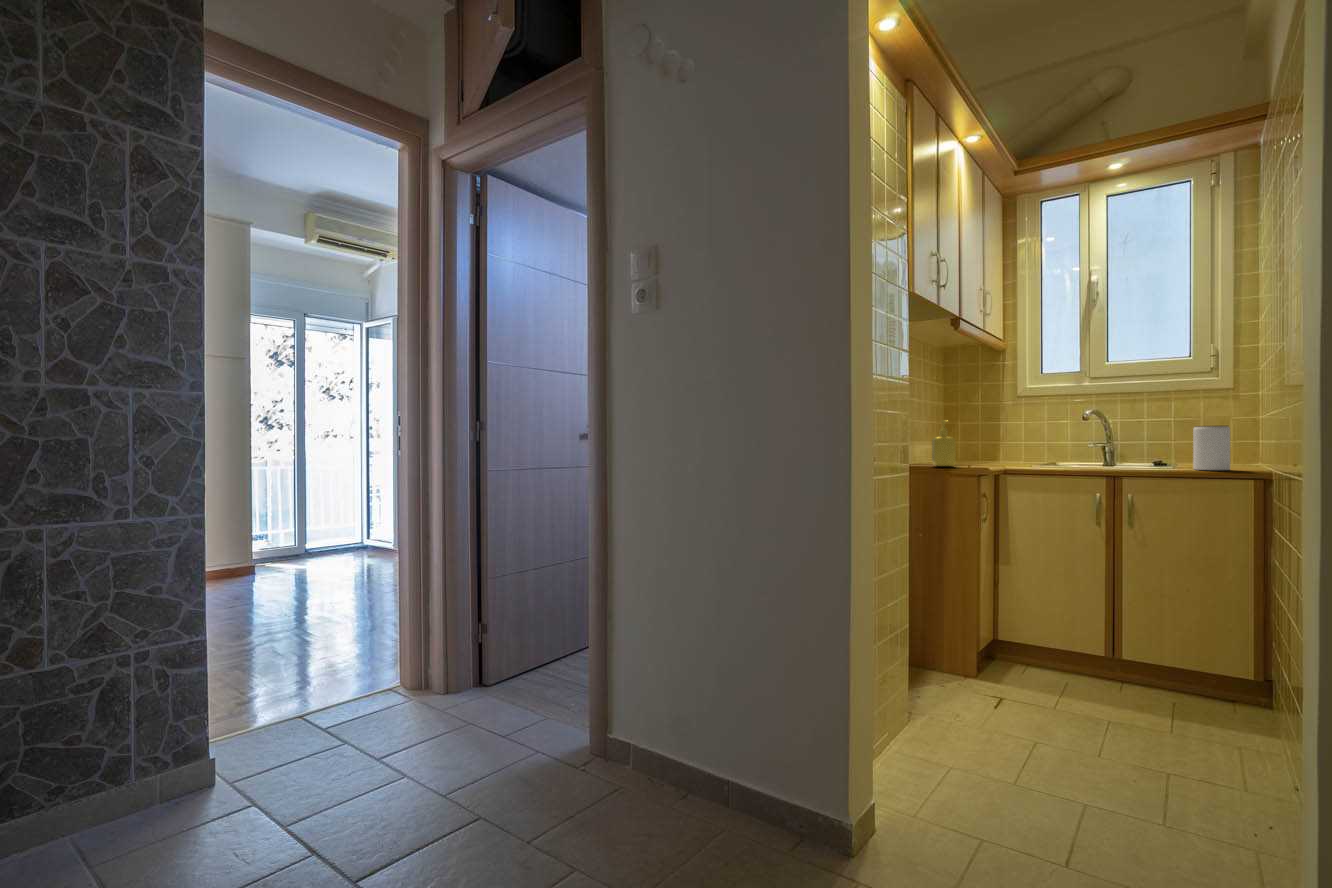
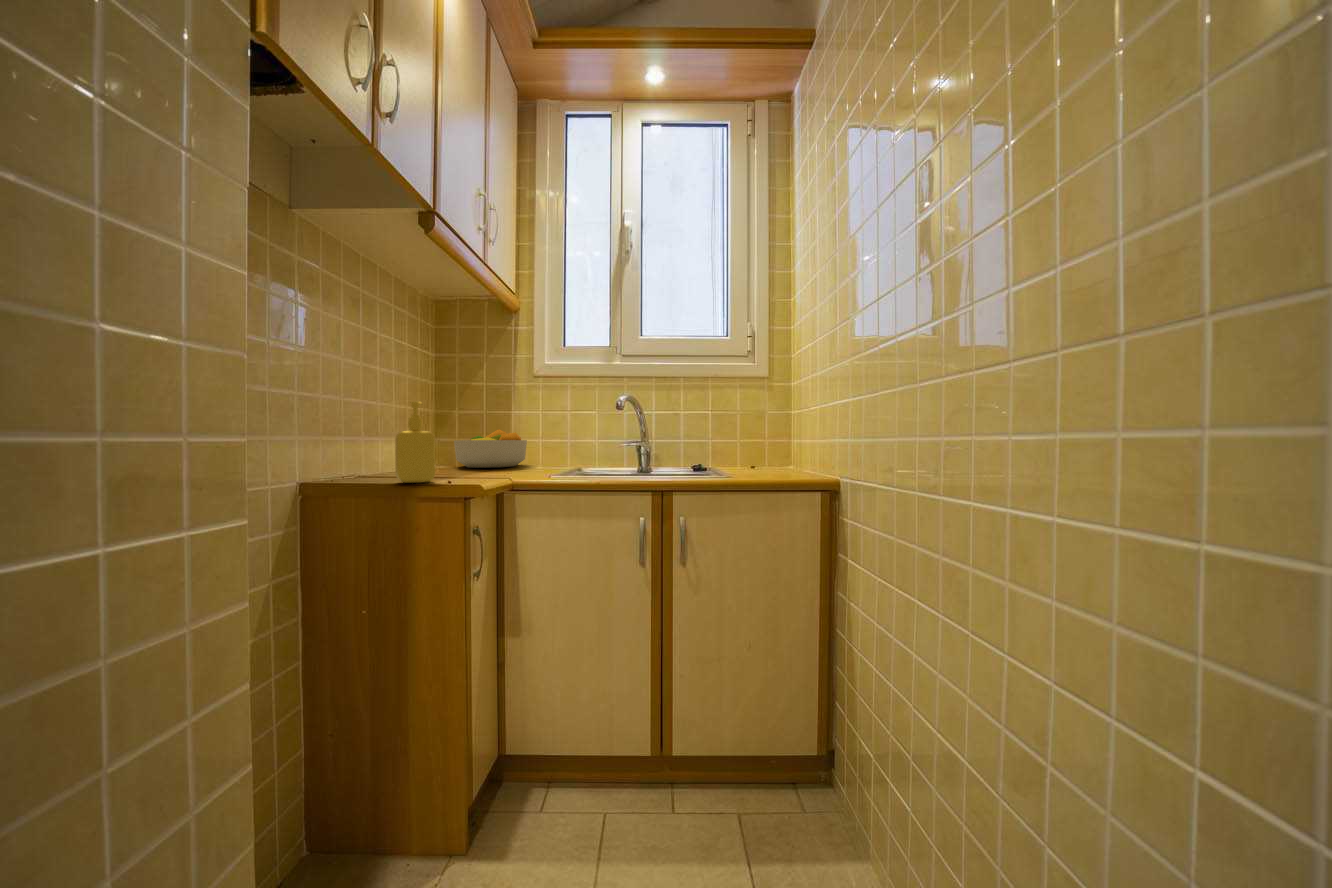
jar: present [1193,425,1230,470] -> none [746,418,784,478]
fruit bowl: none [958,434,1011,459] -> present [454,429,527,468]

